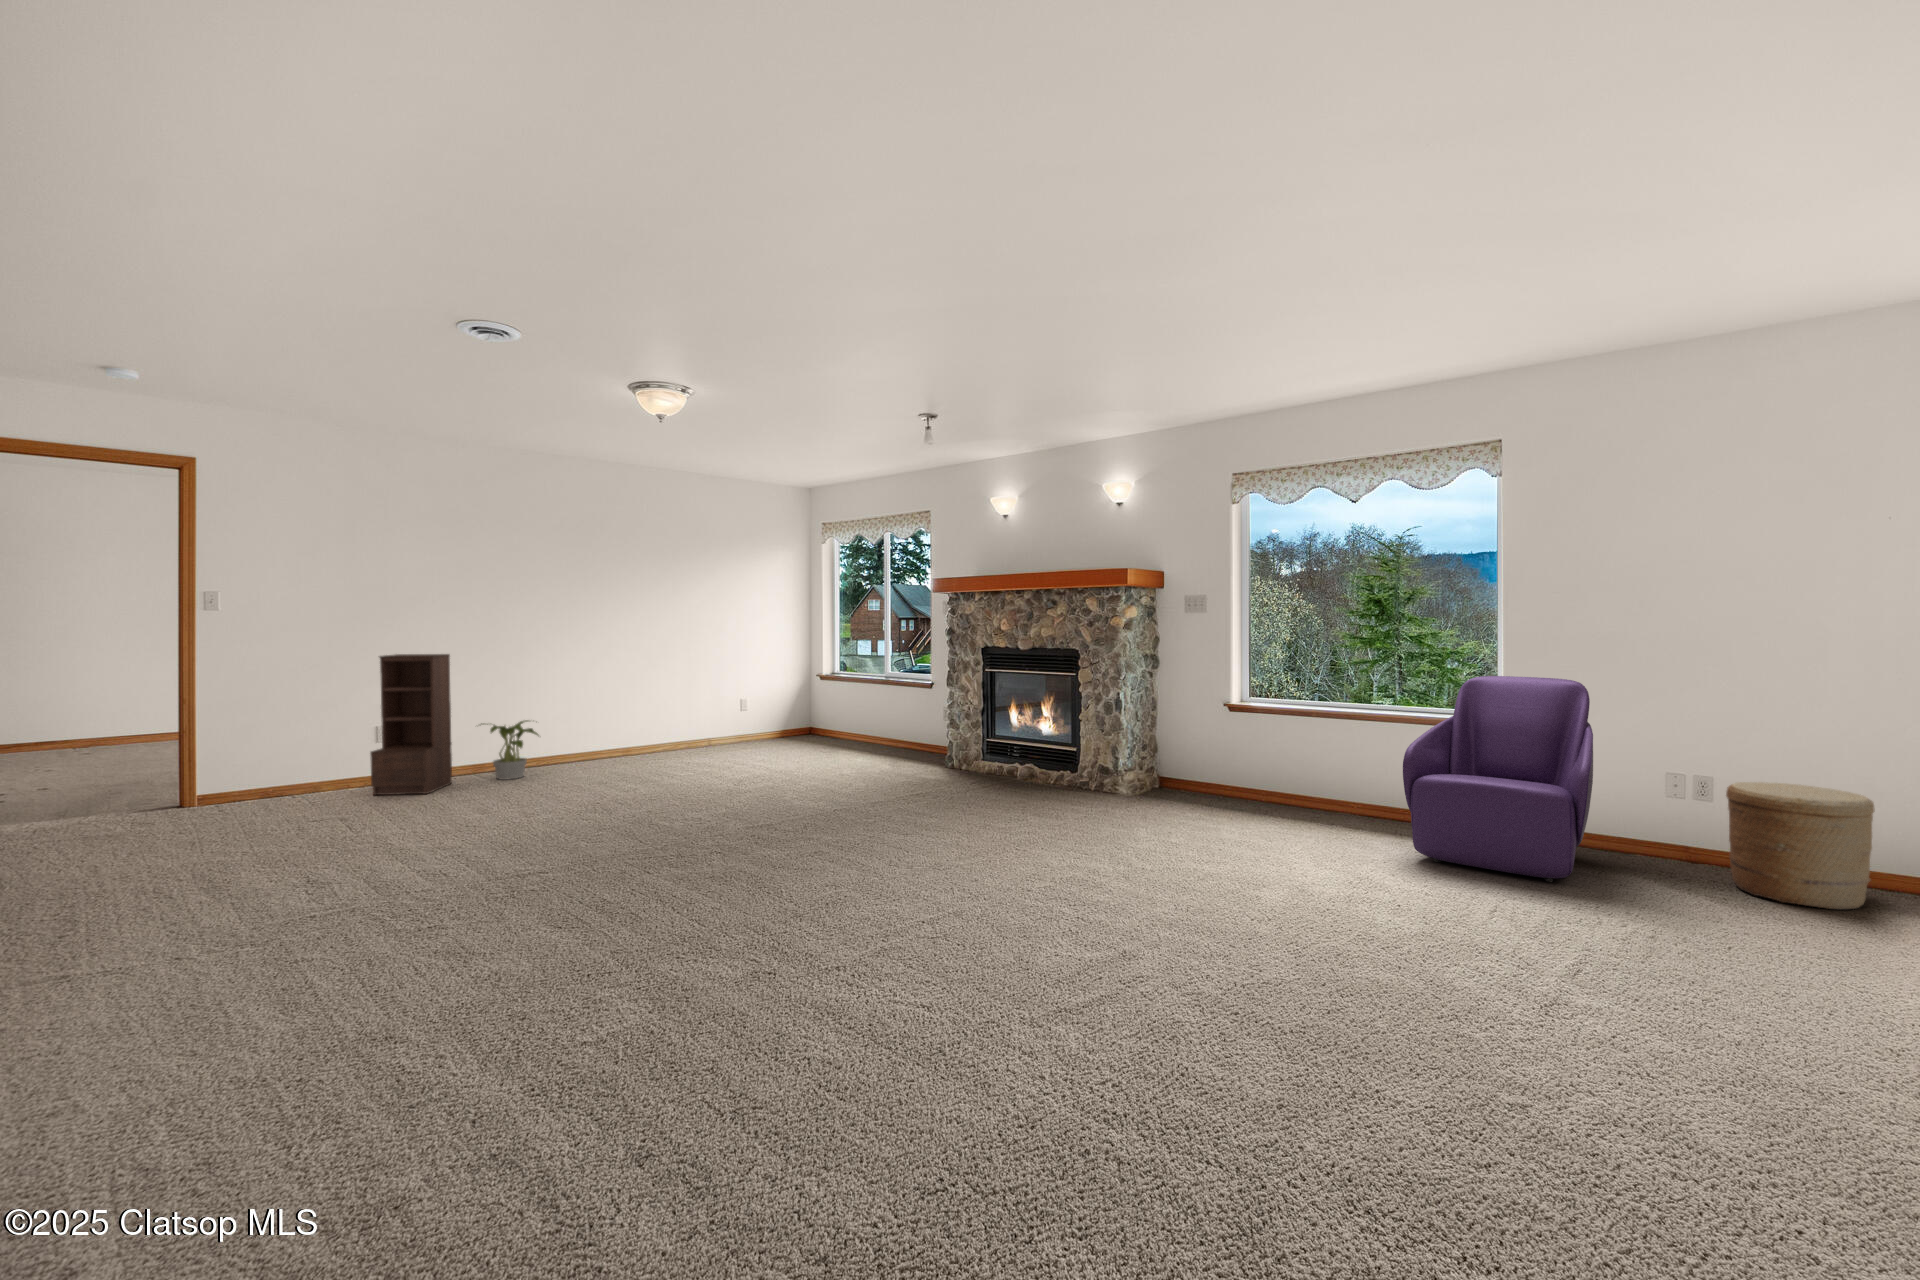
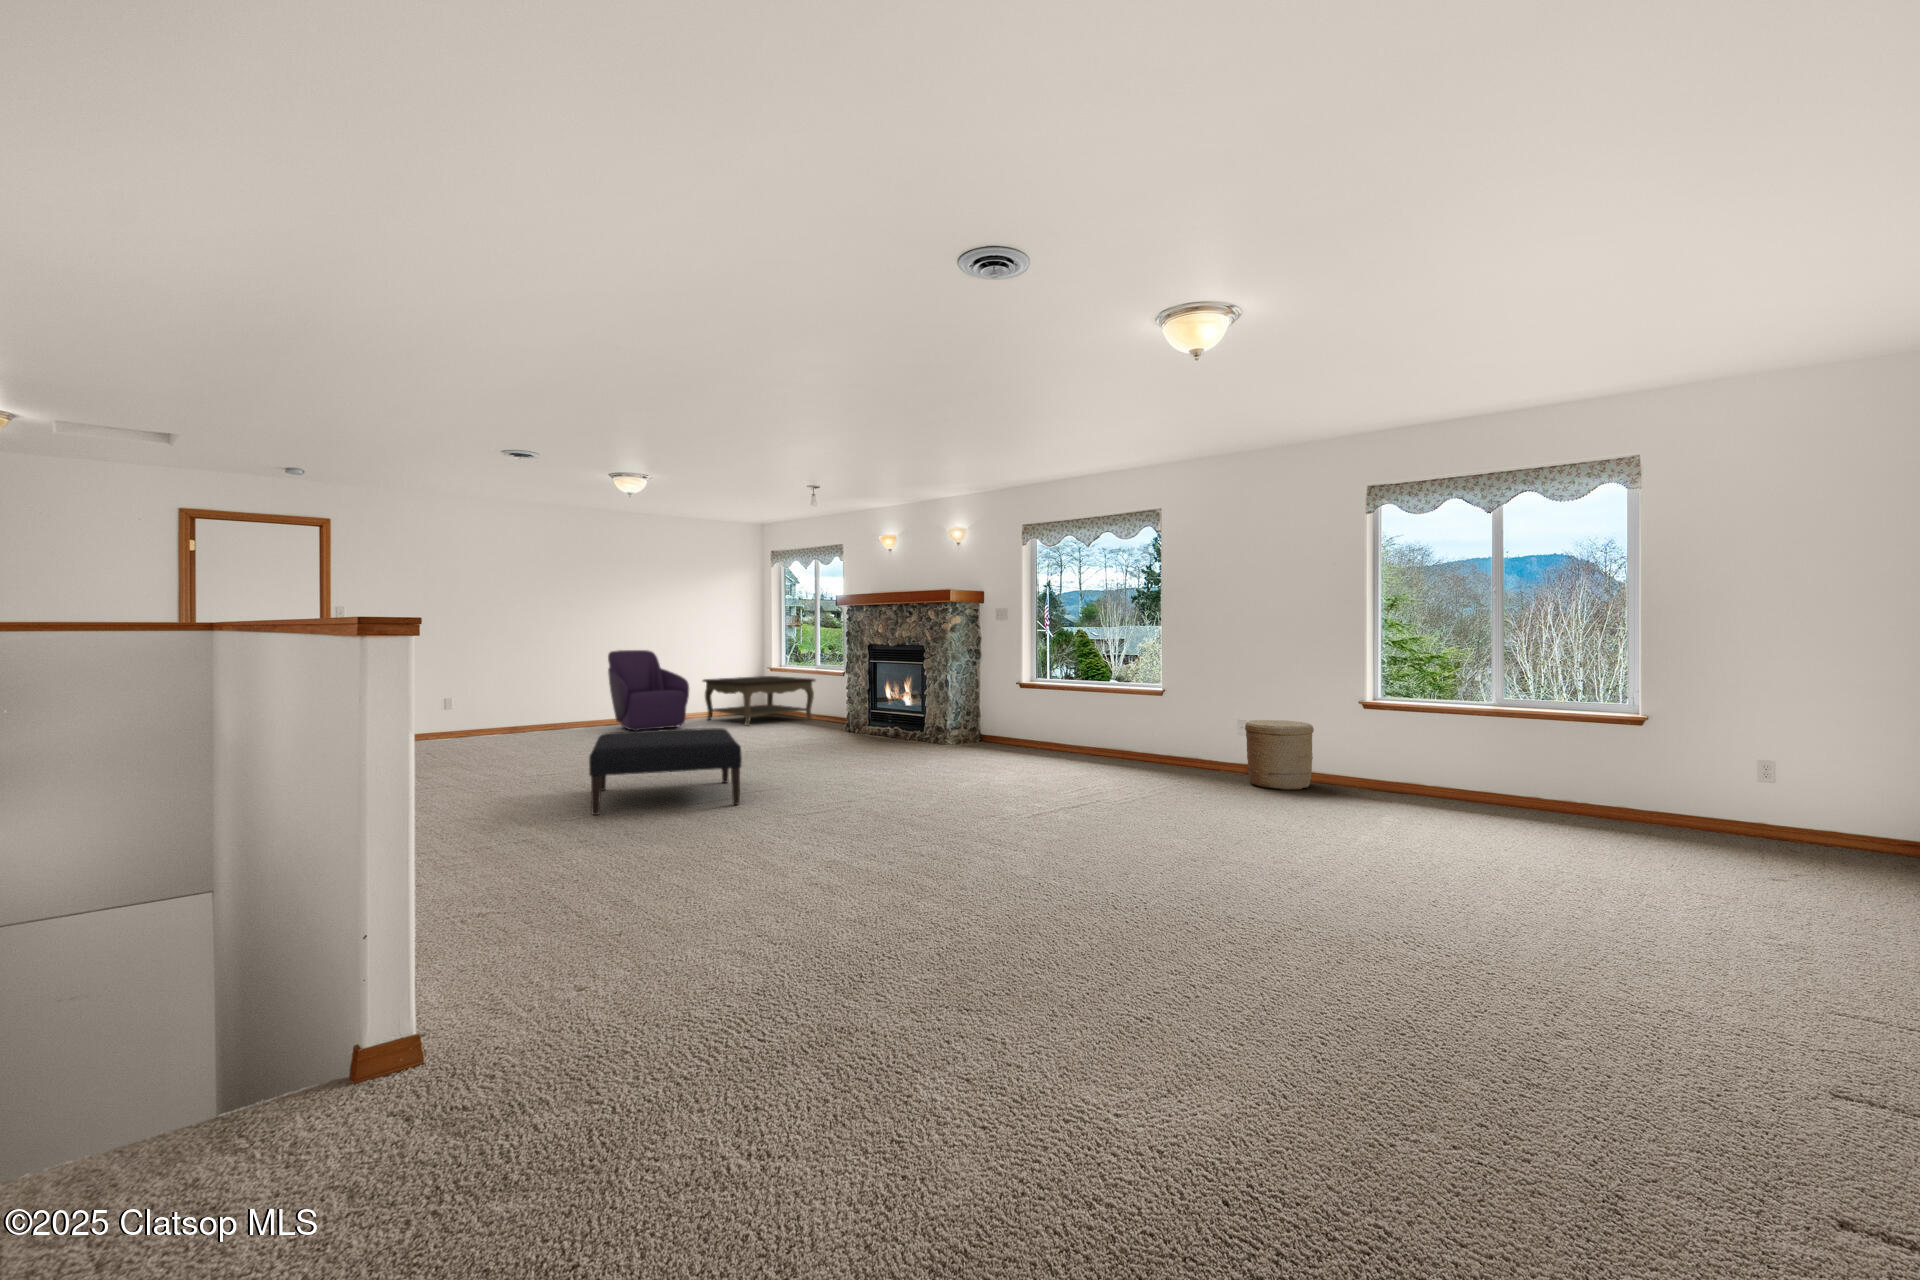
bookshelf: present [370,654,452,795] -> none [443,649,496,743]
armchair: present [1403,676,1593,882] -> present [608,650,689,731]
coffee table: none [737,685,892,758] -> present [703,676,815,726]
potted plant: present [481,720,539,780] -> none [513,696,557,736]
ottoman: none [636,802,925,1008] -> present [589,728,742,815]

